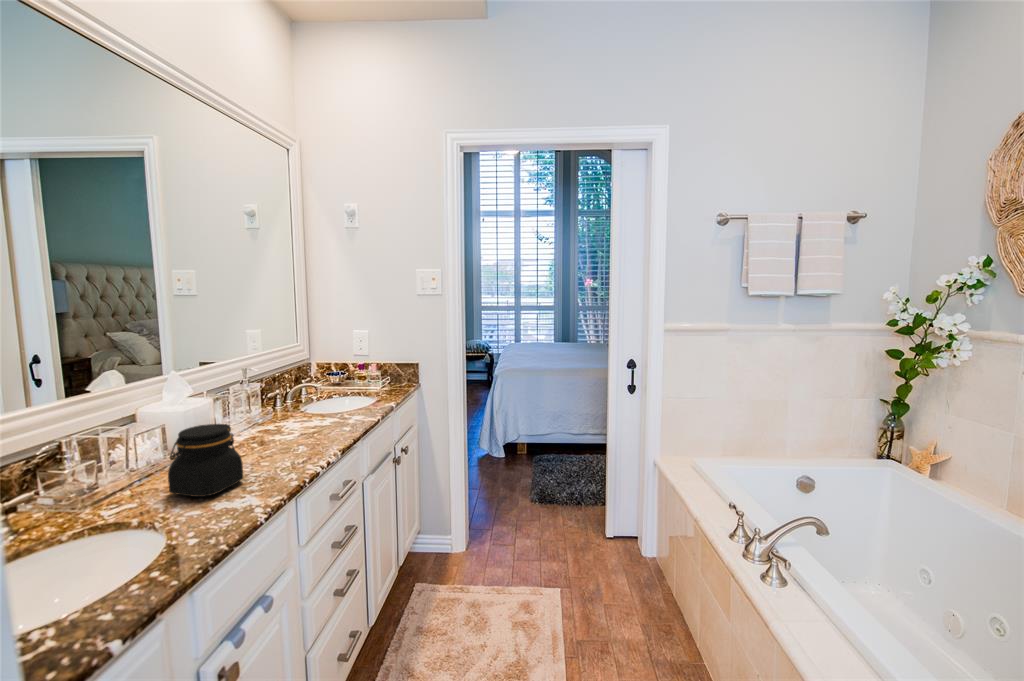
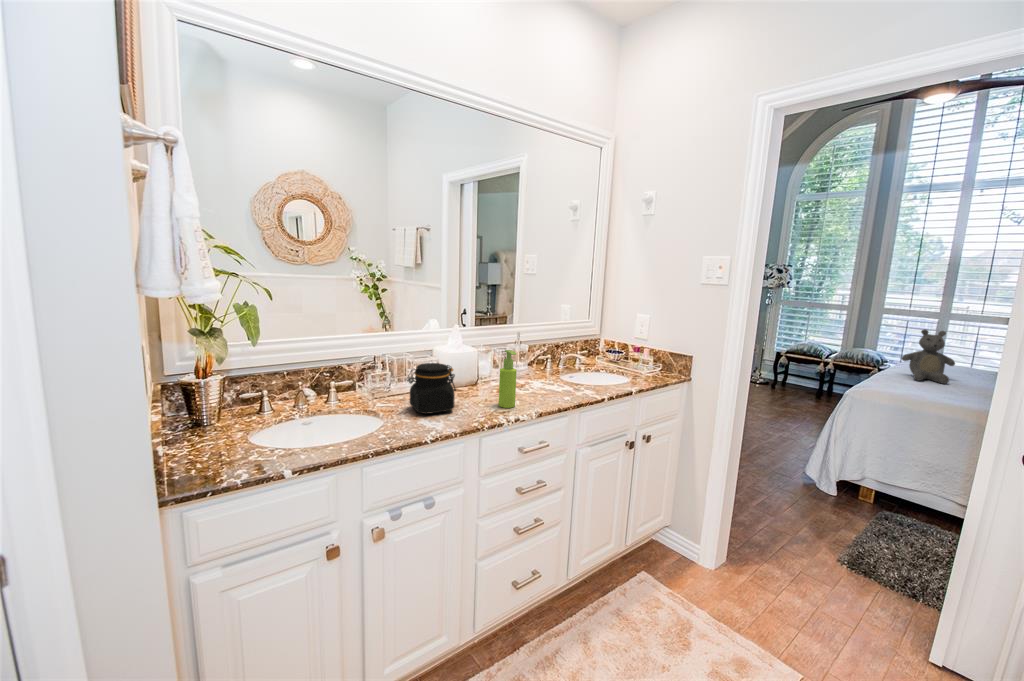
teddy bear: none [516,318,545,357] -> present [902,329,955,384]
soap dispenser: none [282,388,306,458] -> present [499,350,517,408]

